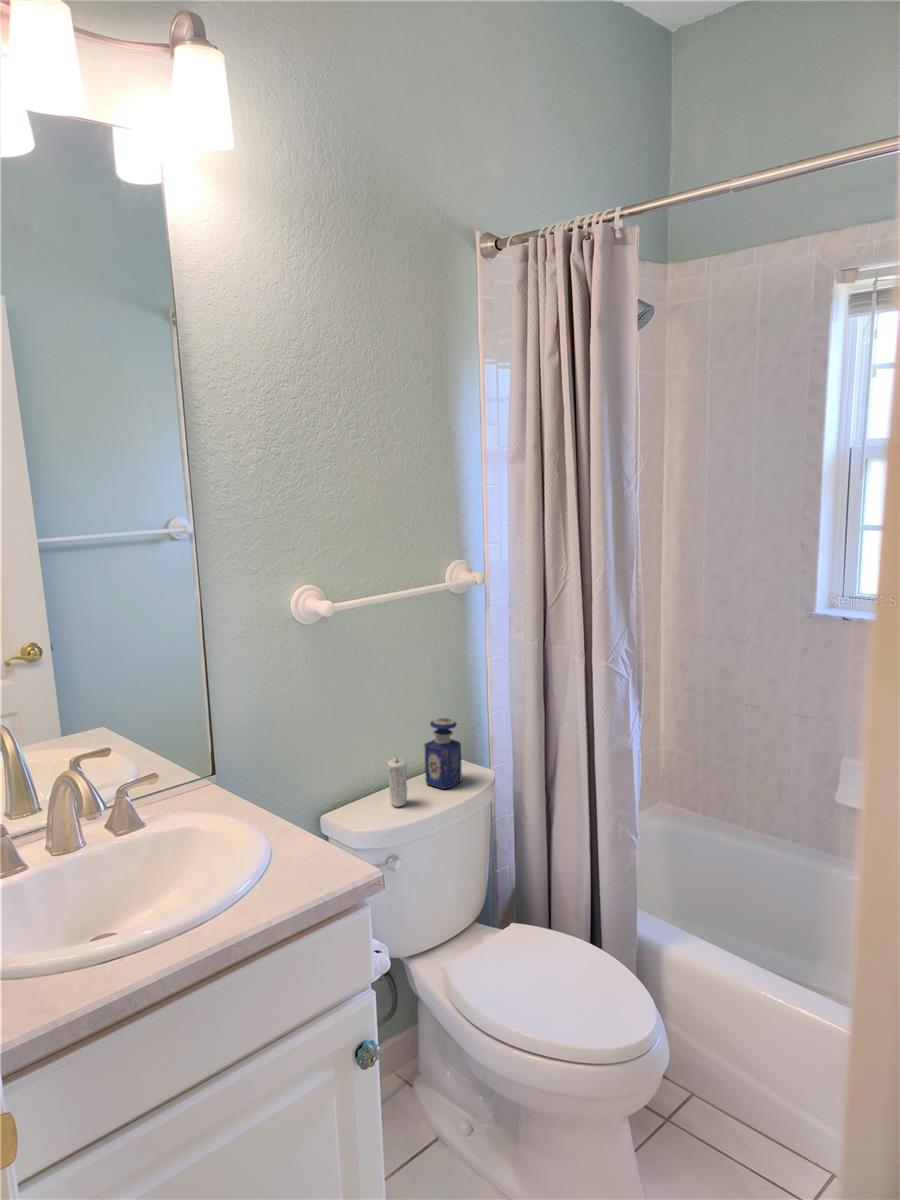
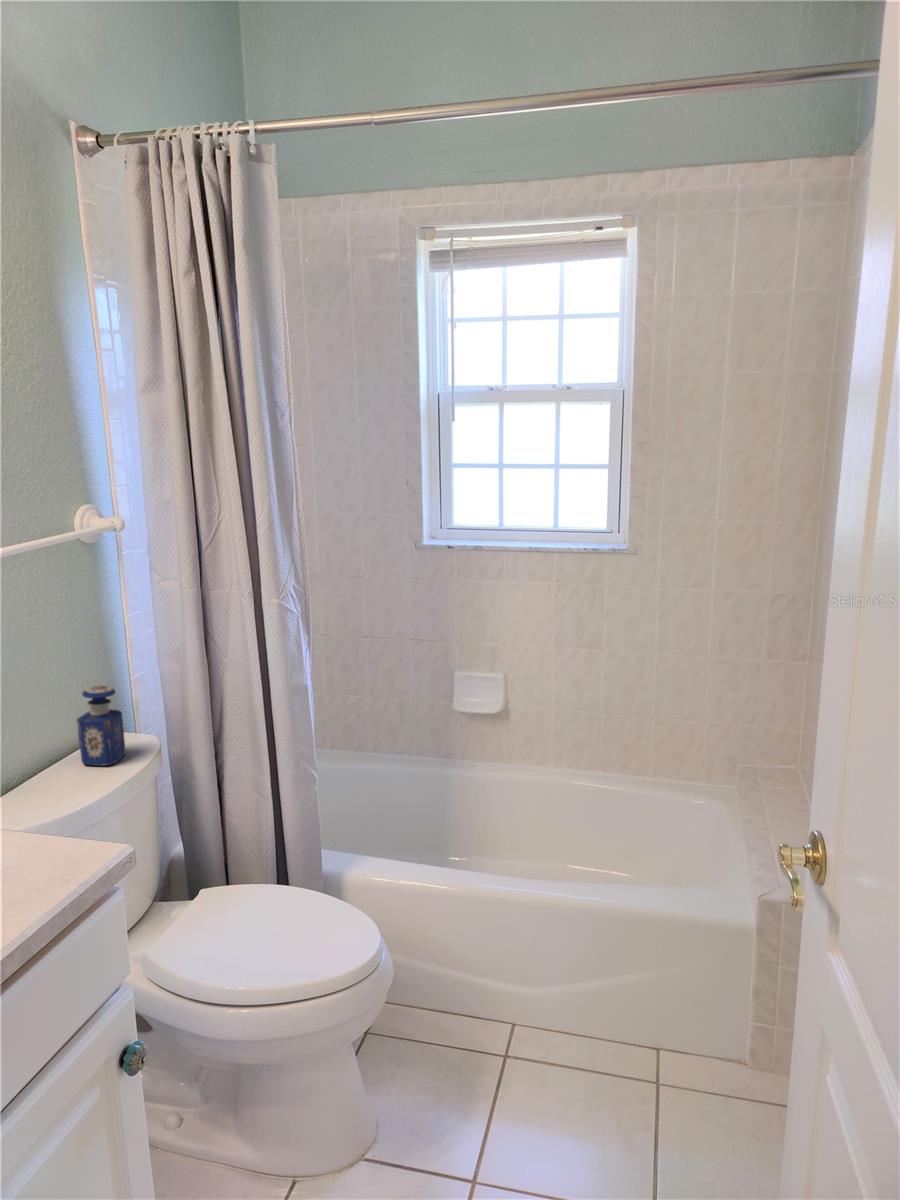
candle: present [388,758,407,807] -> none [43,732,71,796]

